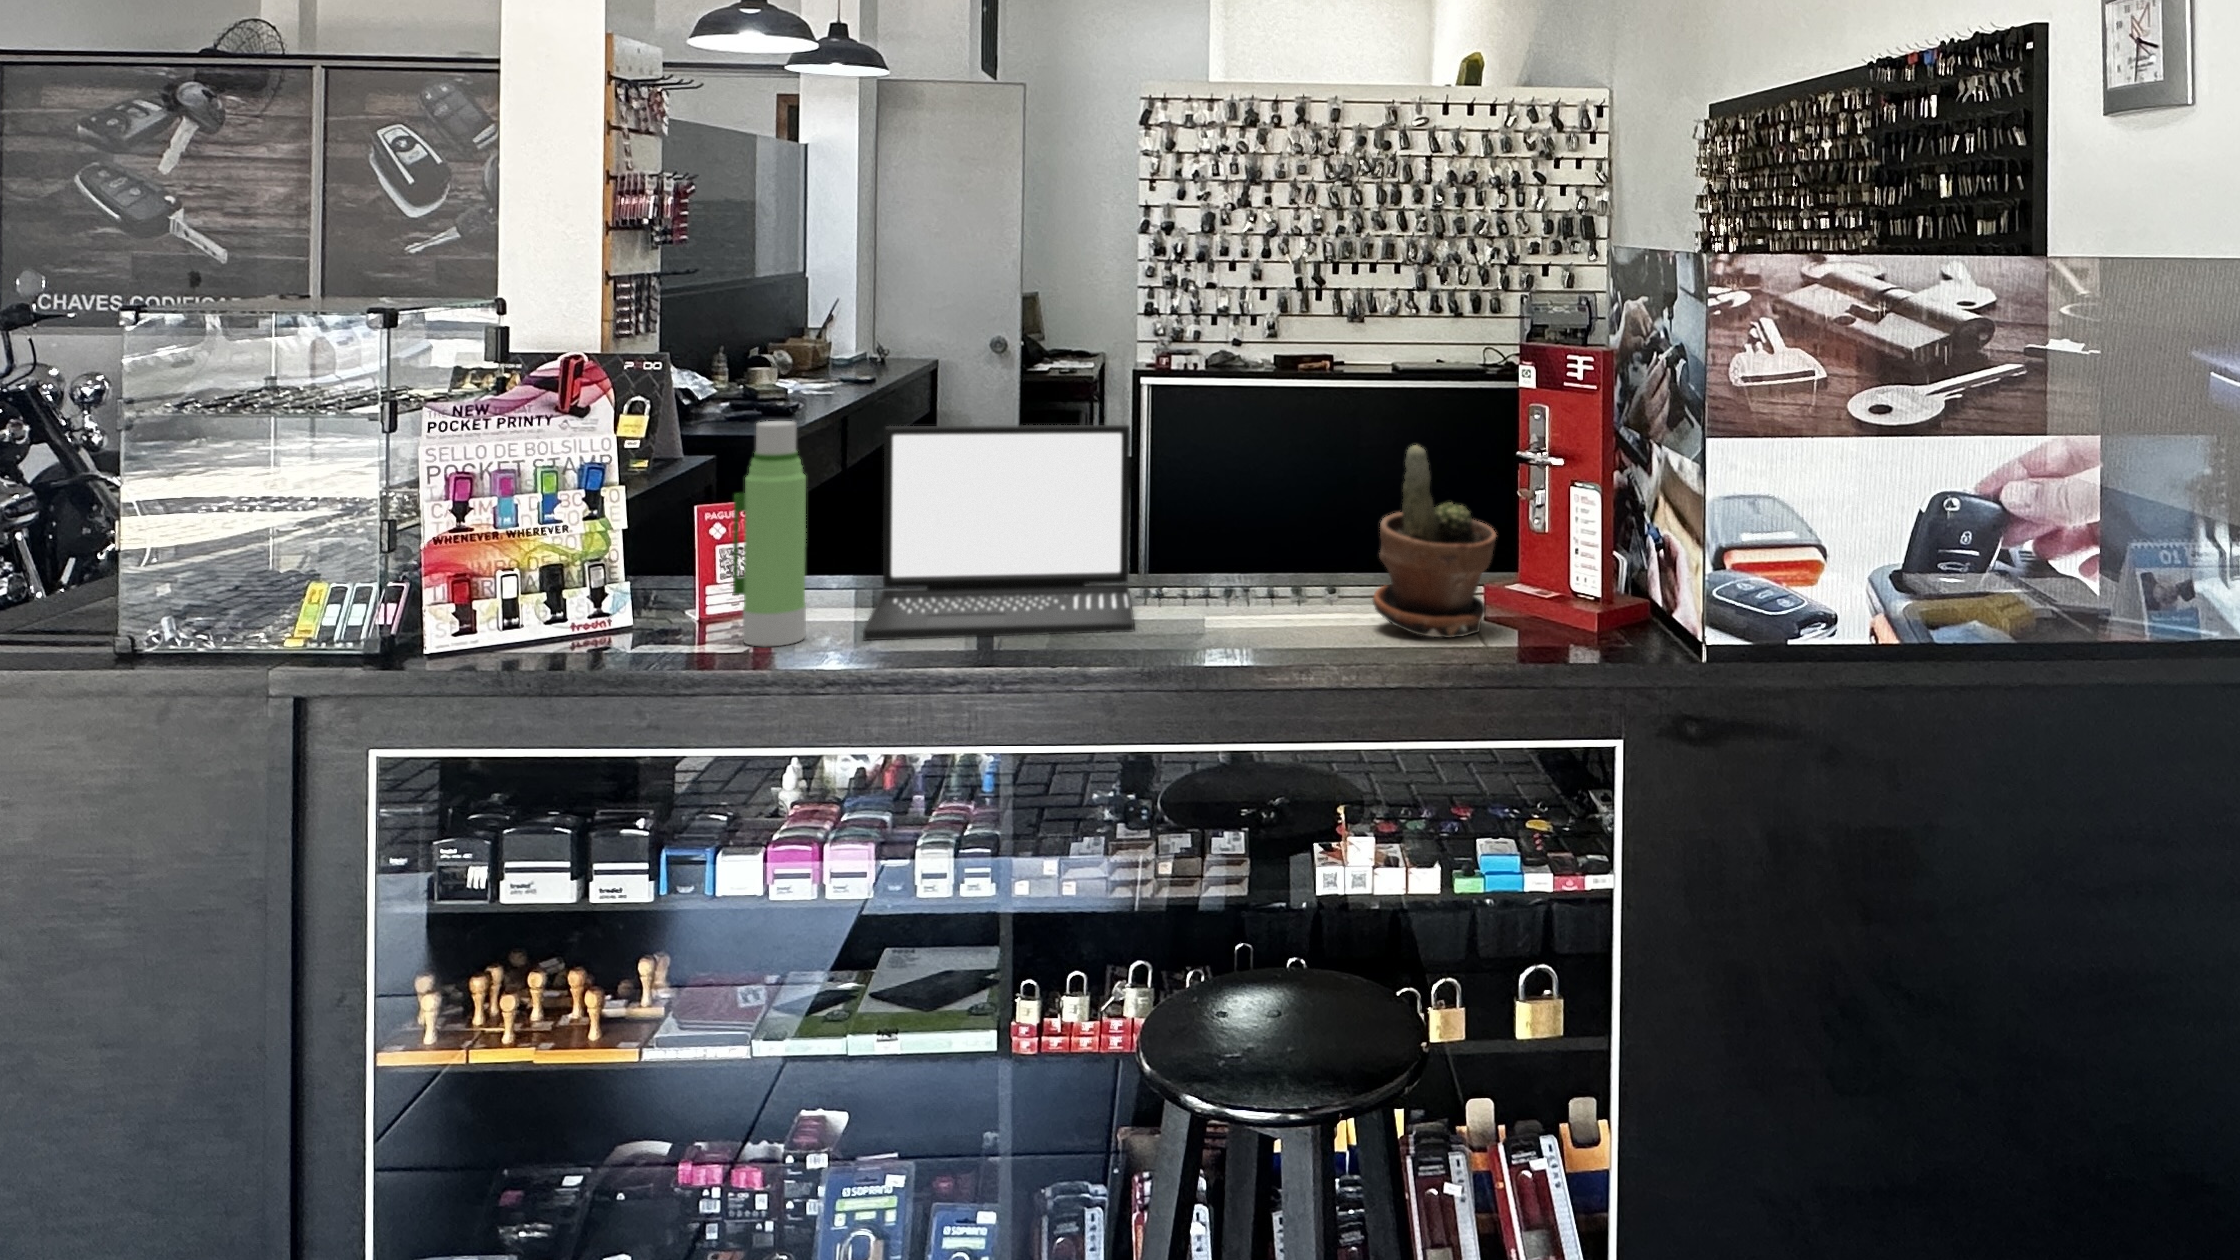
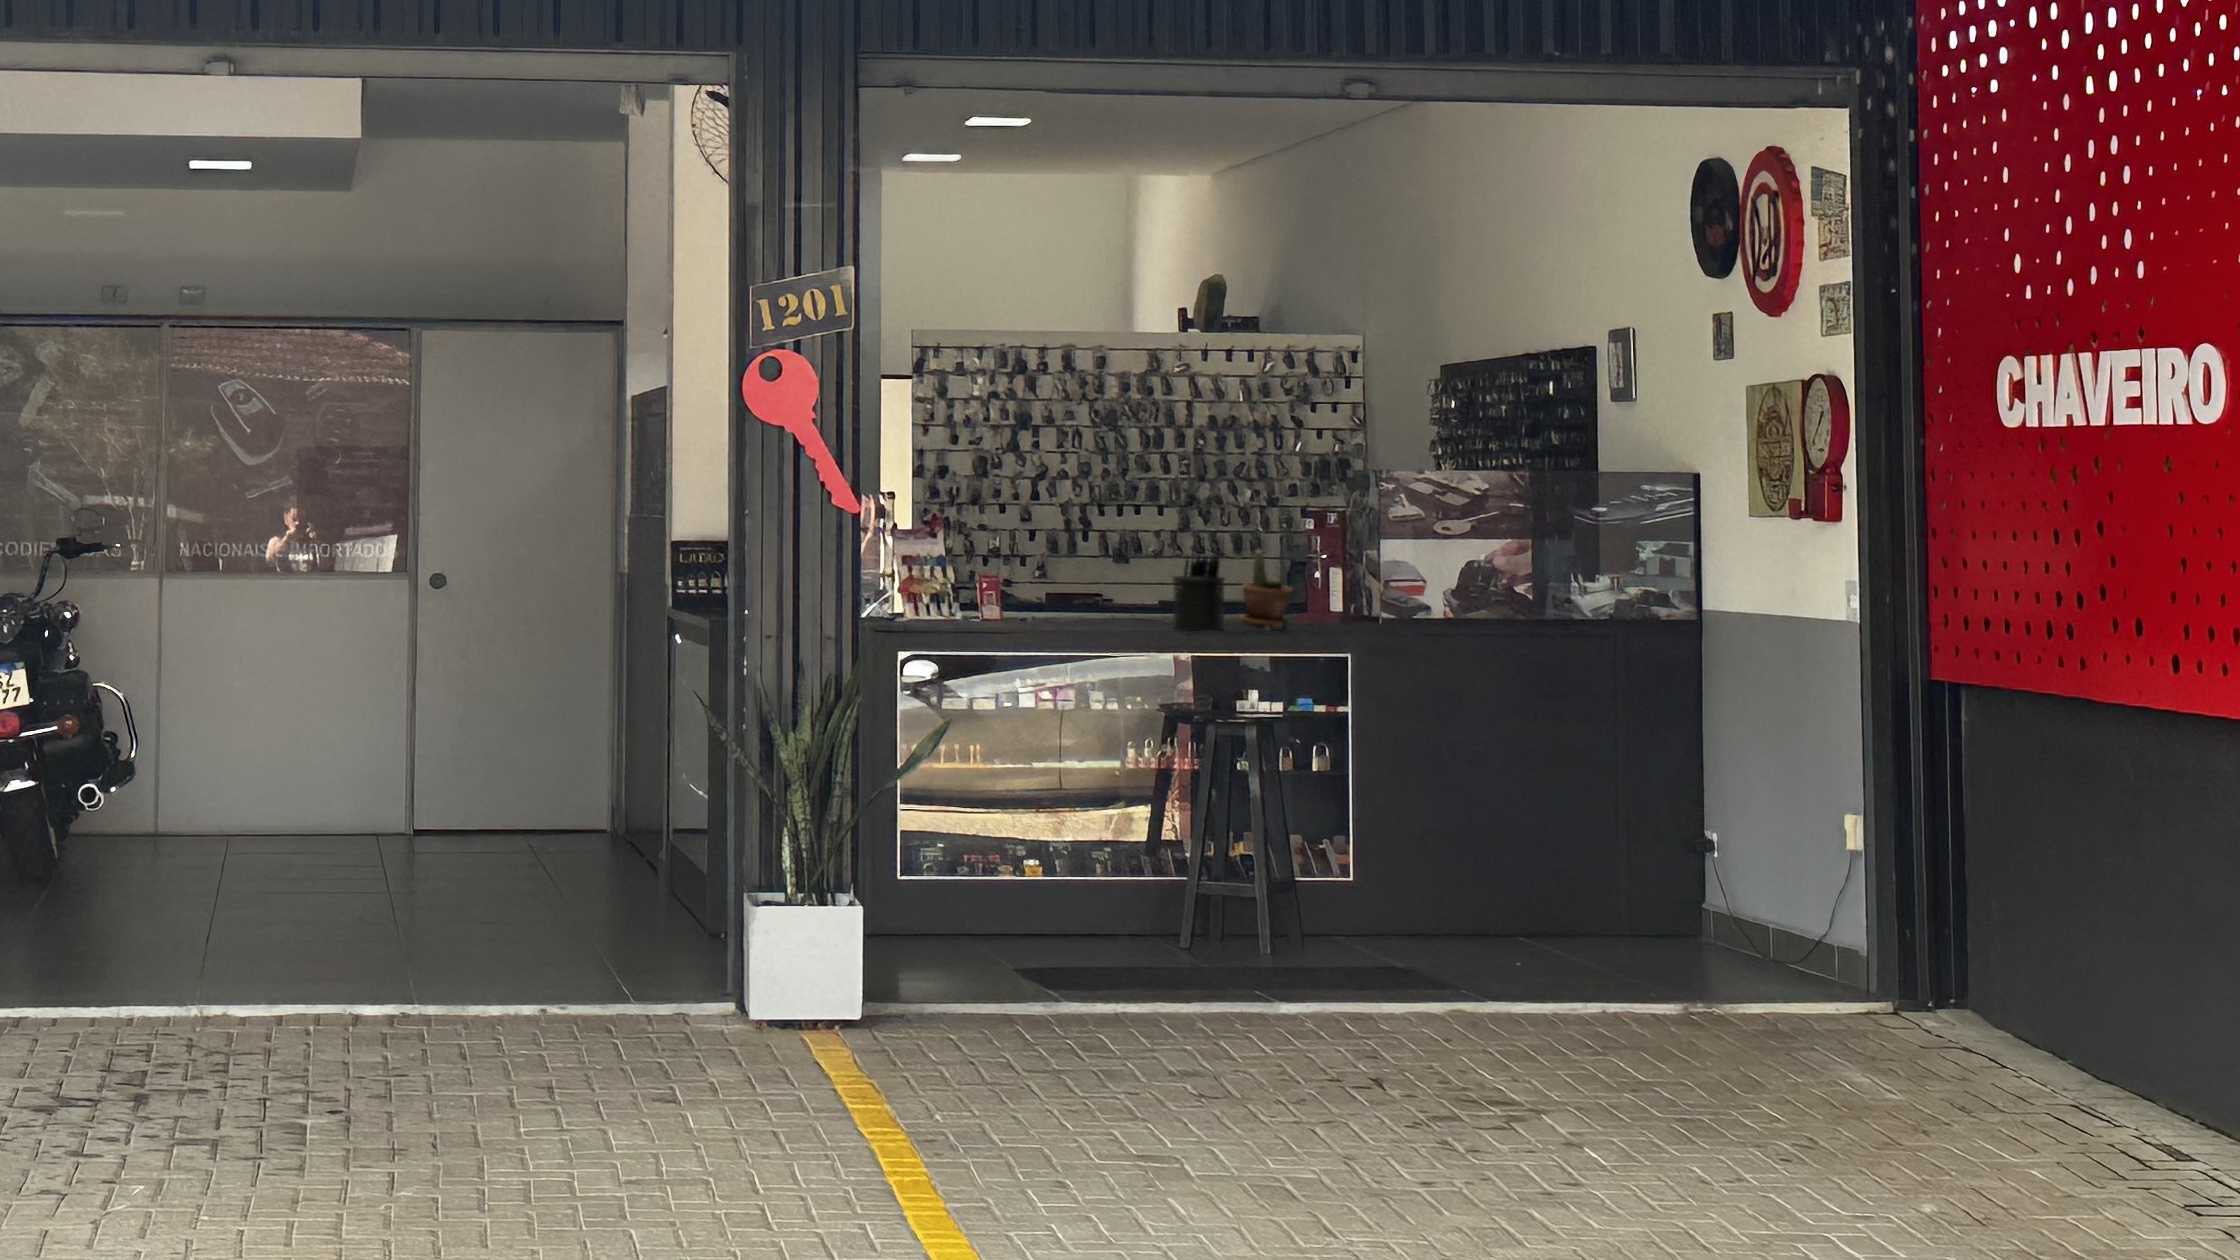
water bottle: present [733,421,806,646] -> none [975,541,1003,633]
laptop: present [863,425,1134,640] -> none [1012,550,1138,633]
pen holder: none [1236,429,1356,613] -> present [1173,556,1225,631]

